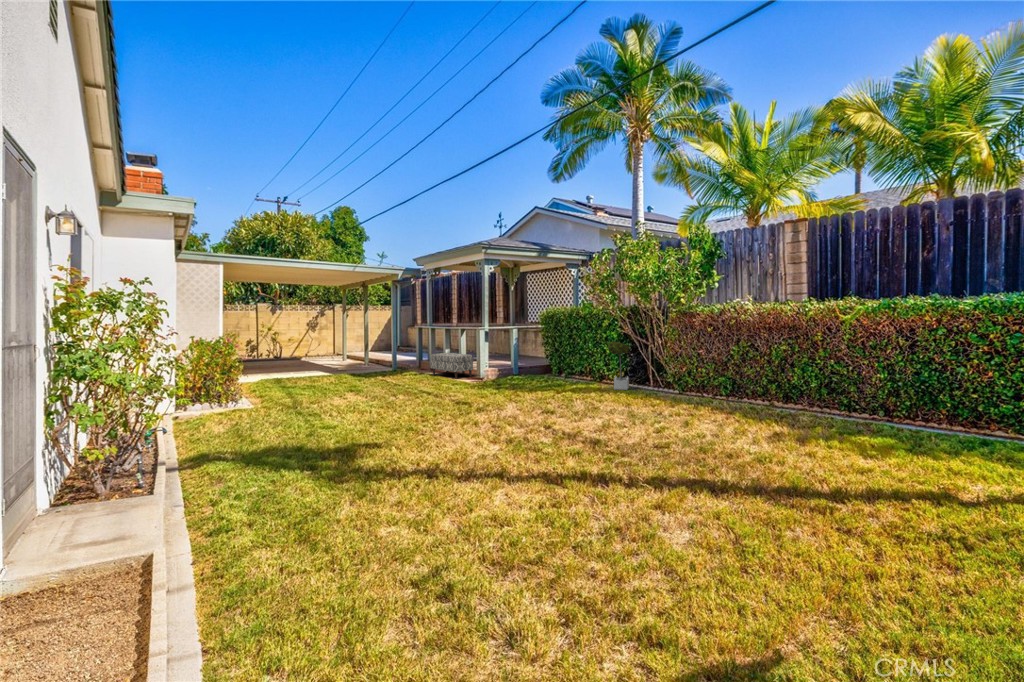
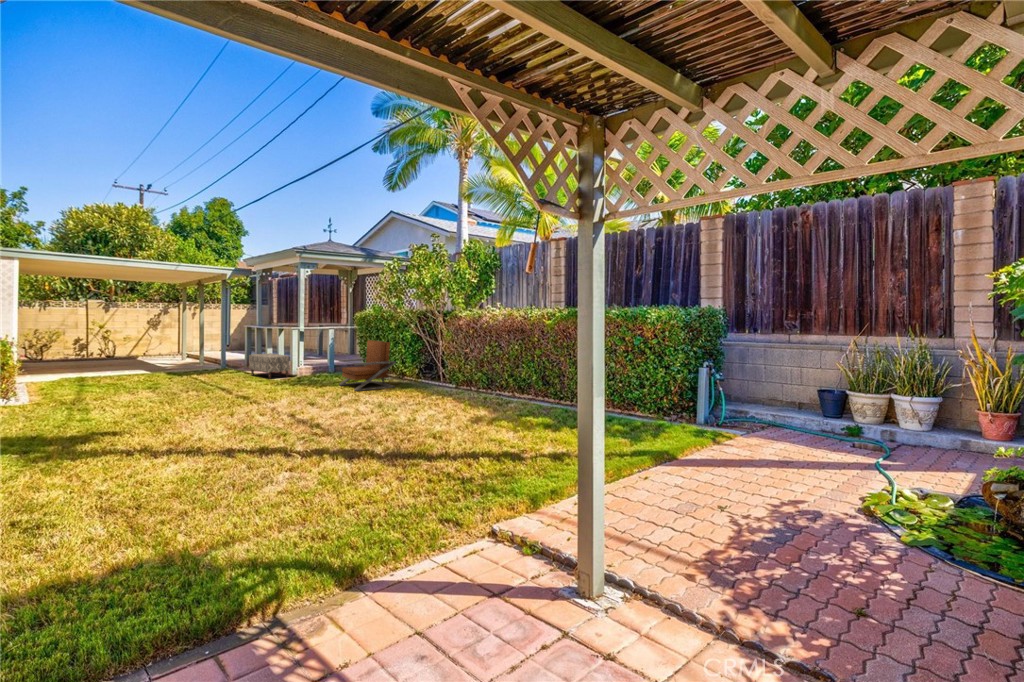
lounge chair: none [536,338,600,391] -> present [339,340,396,391]
potted tree: present [608,341,629,390] -> none [401,344,422,390]

